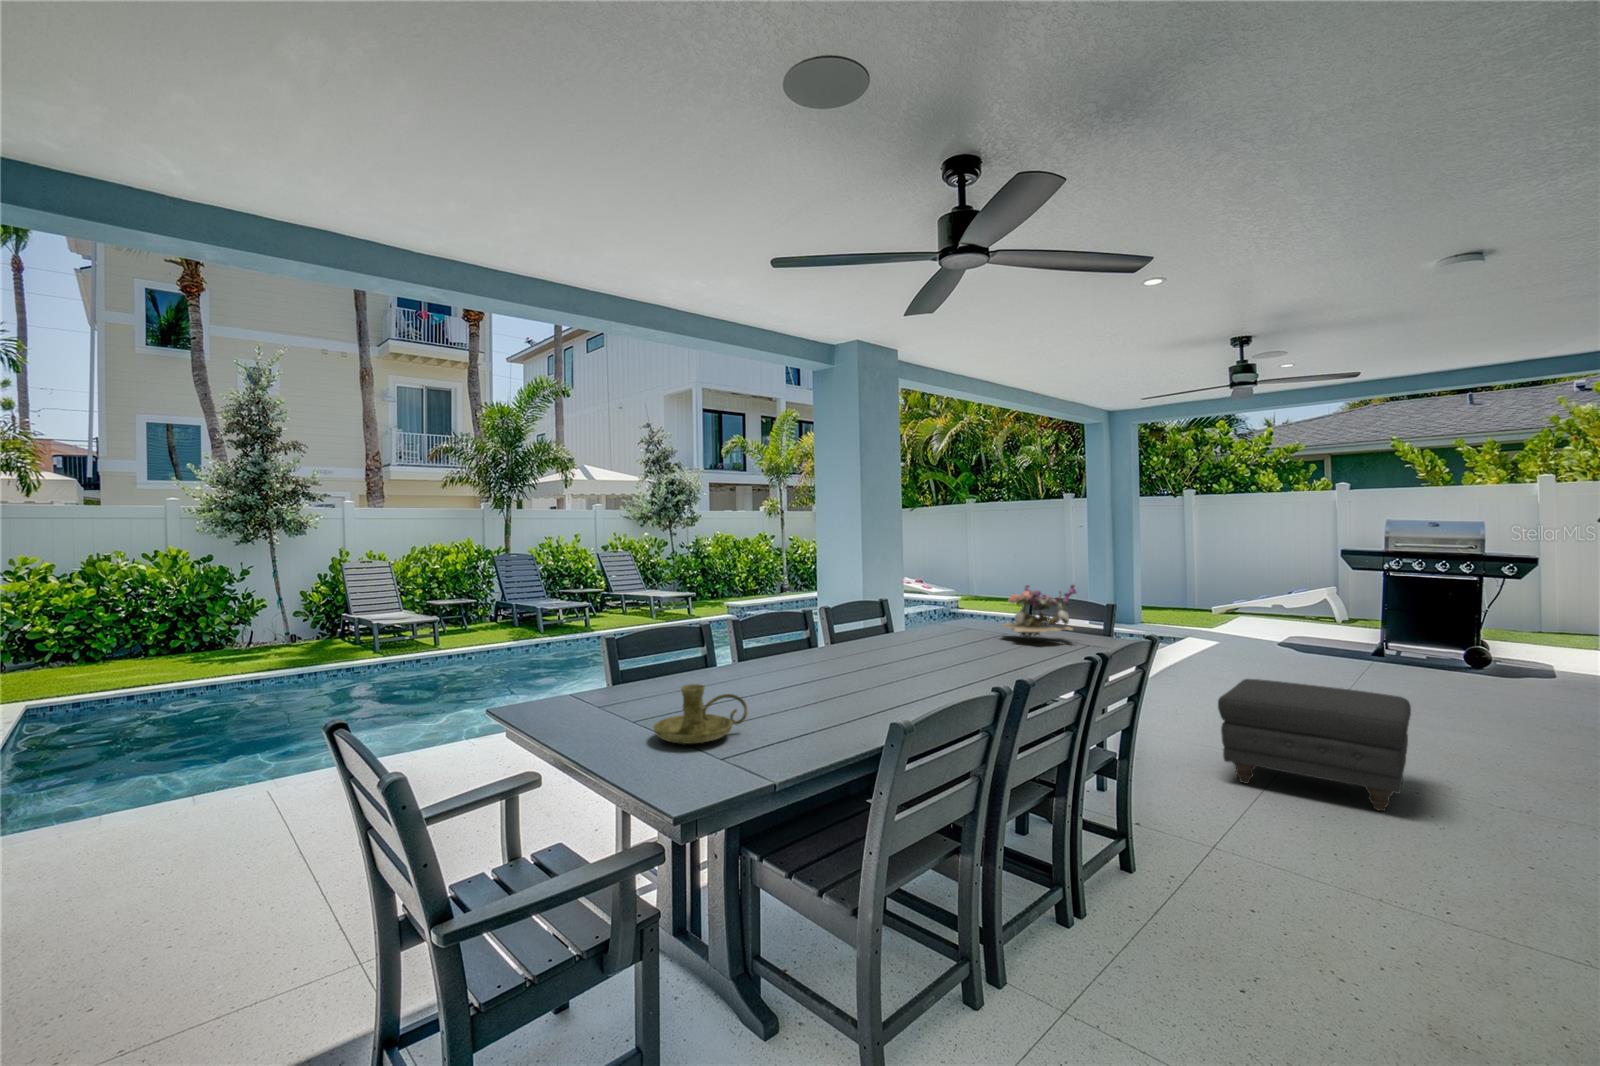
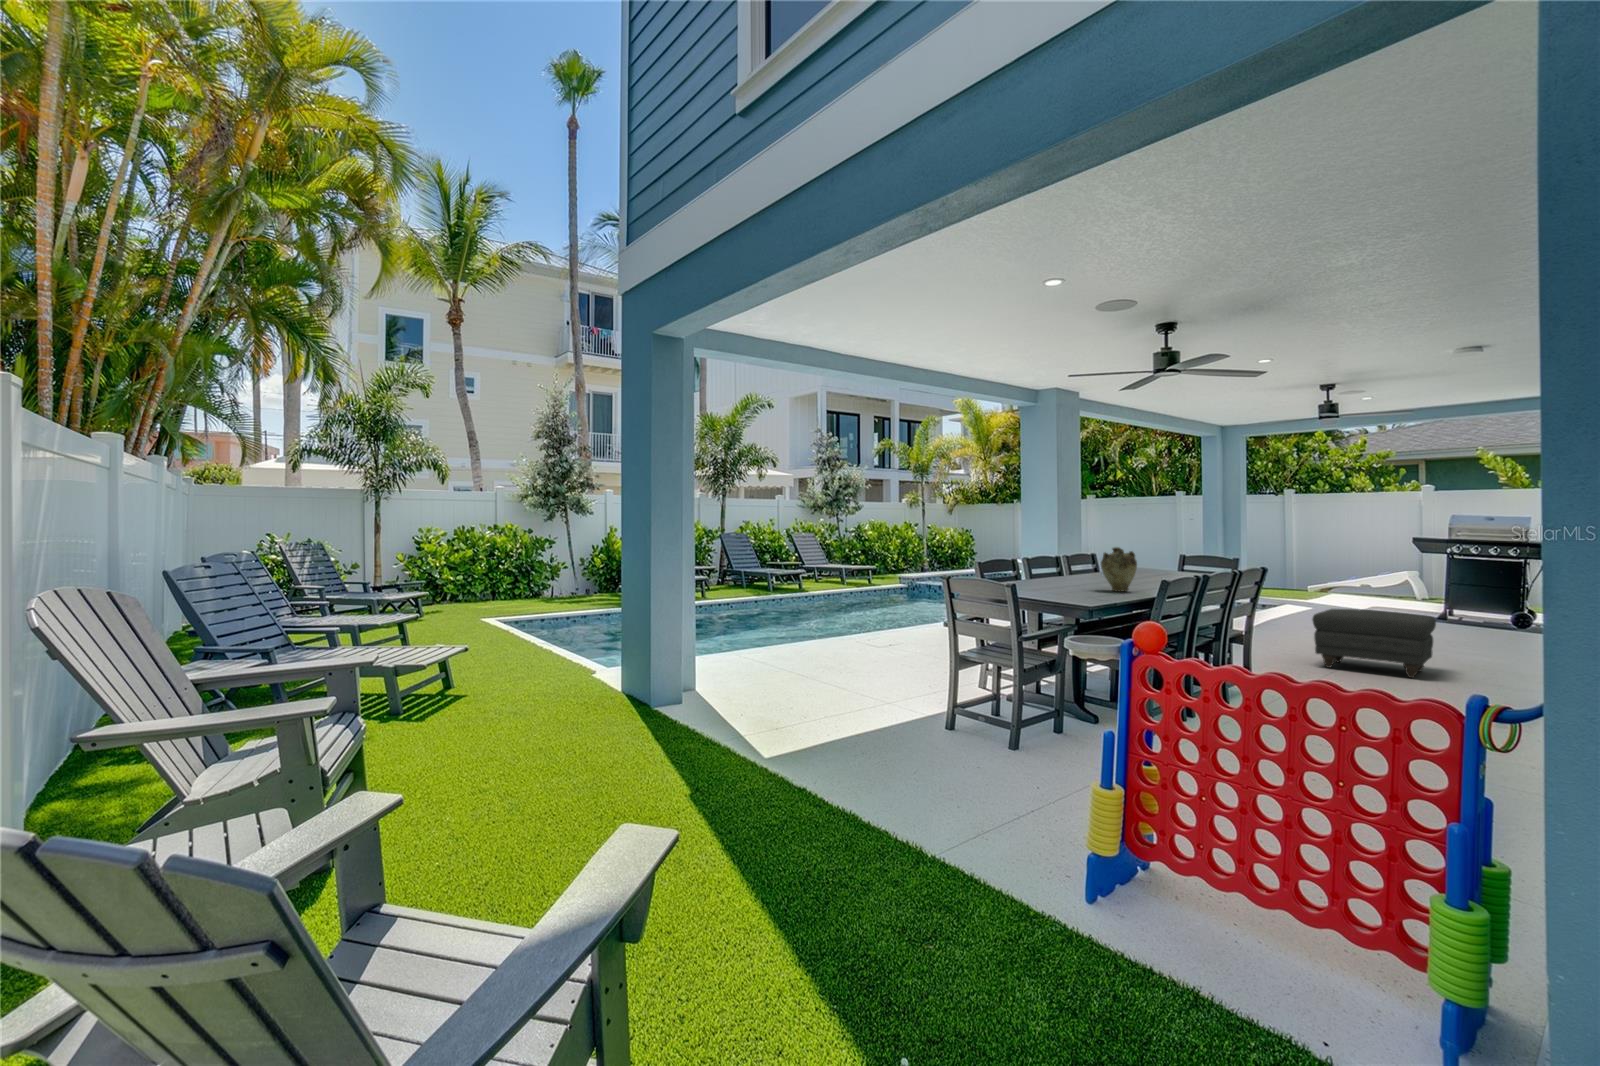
flower arrangement: present [1003,584,1076,638] -> none [1176,543,1225,577]
vase: none [779,624,852,723] -> present [1101,547,1137,591]
candle holder: present [654,684,747,744] -> none [1054,570,1093,593]

